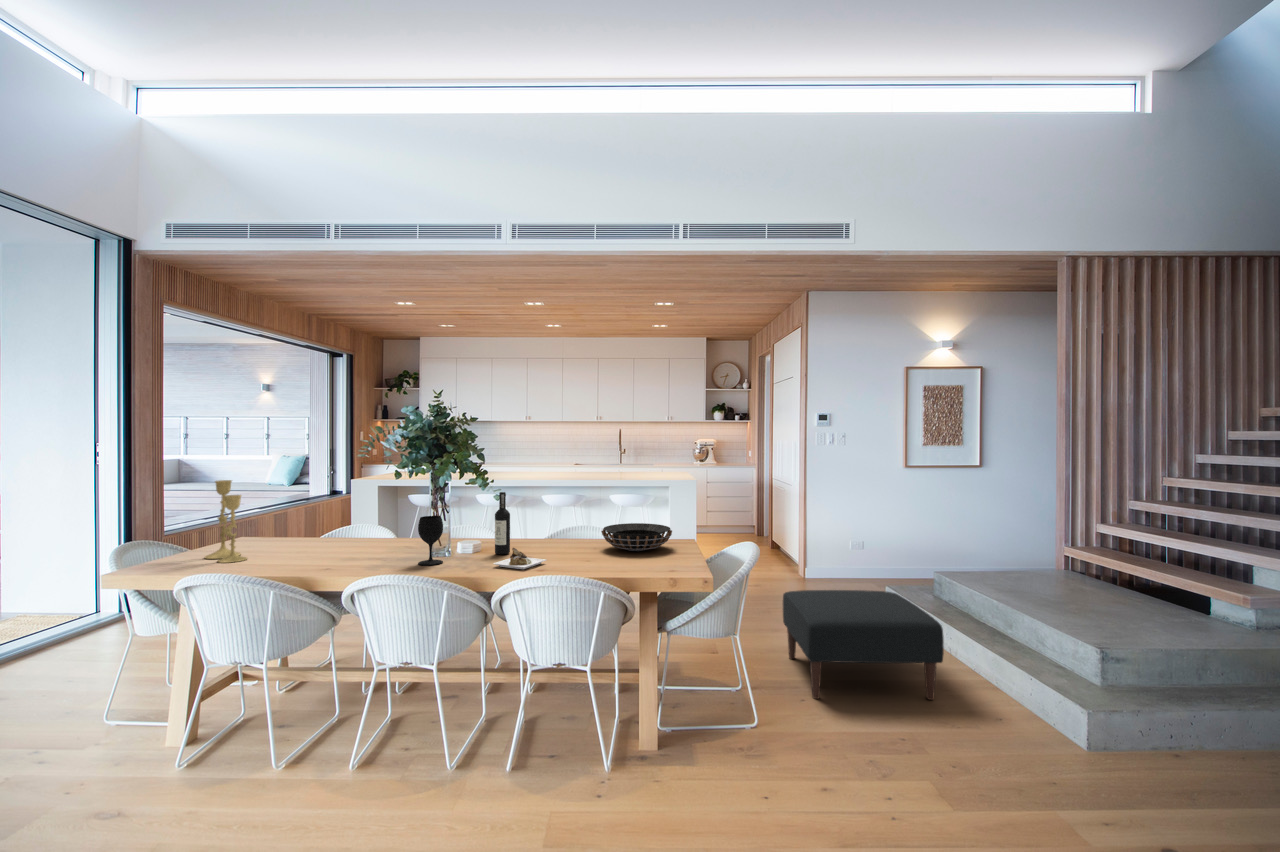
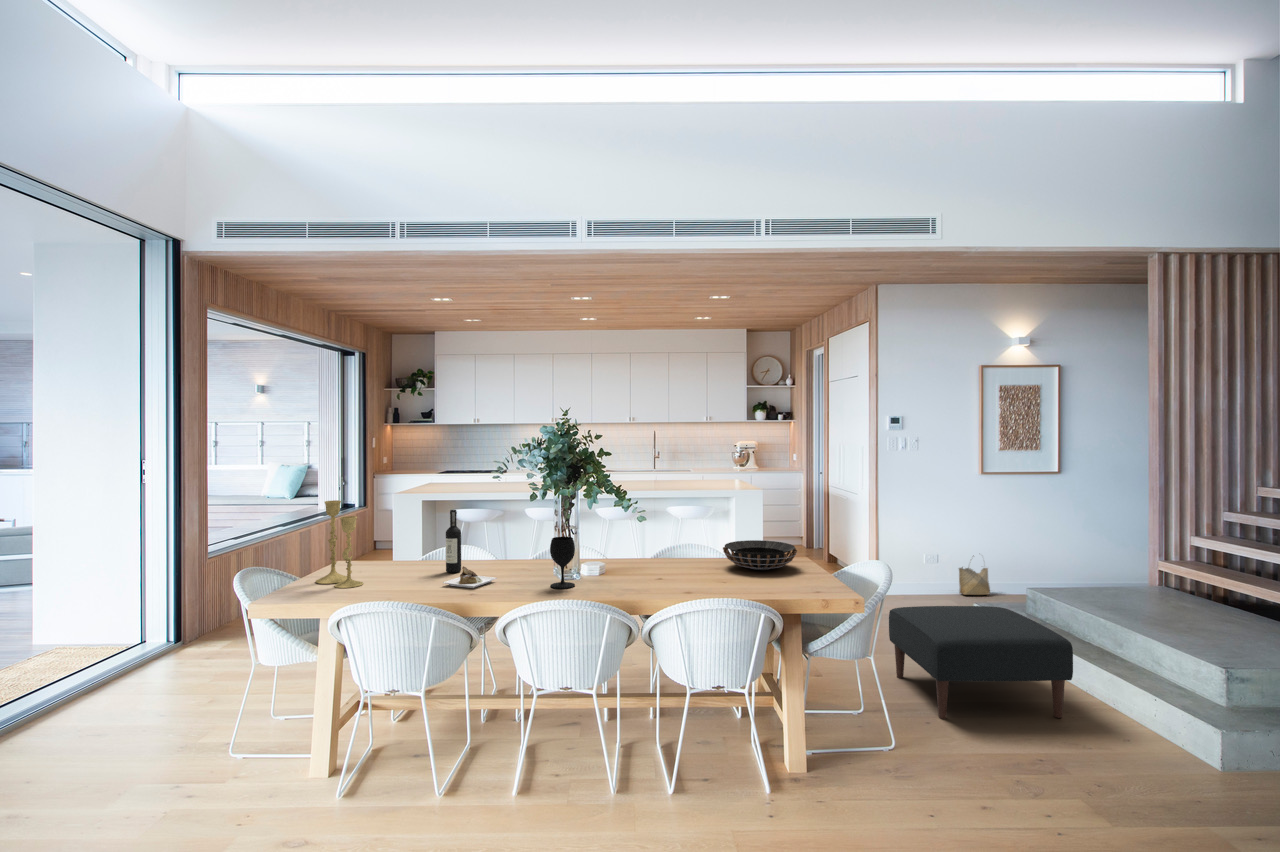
wine bottle: present [493,492,546,569] -> present [443,510,497,588]
woven basket: none [884,541,914,583] -> present [959,567,990,595]

